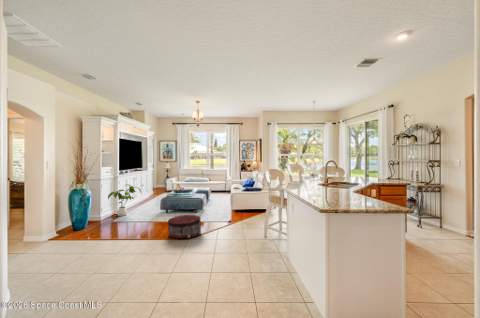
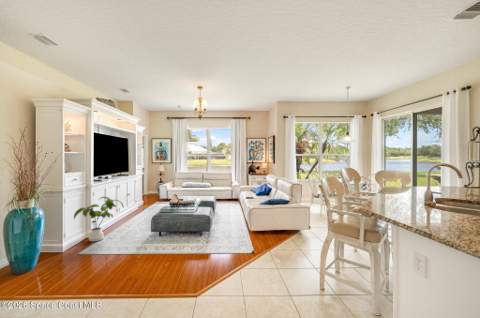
pouf: present [168,215,201,239] -> none [161,245,214,294]

